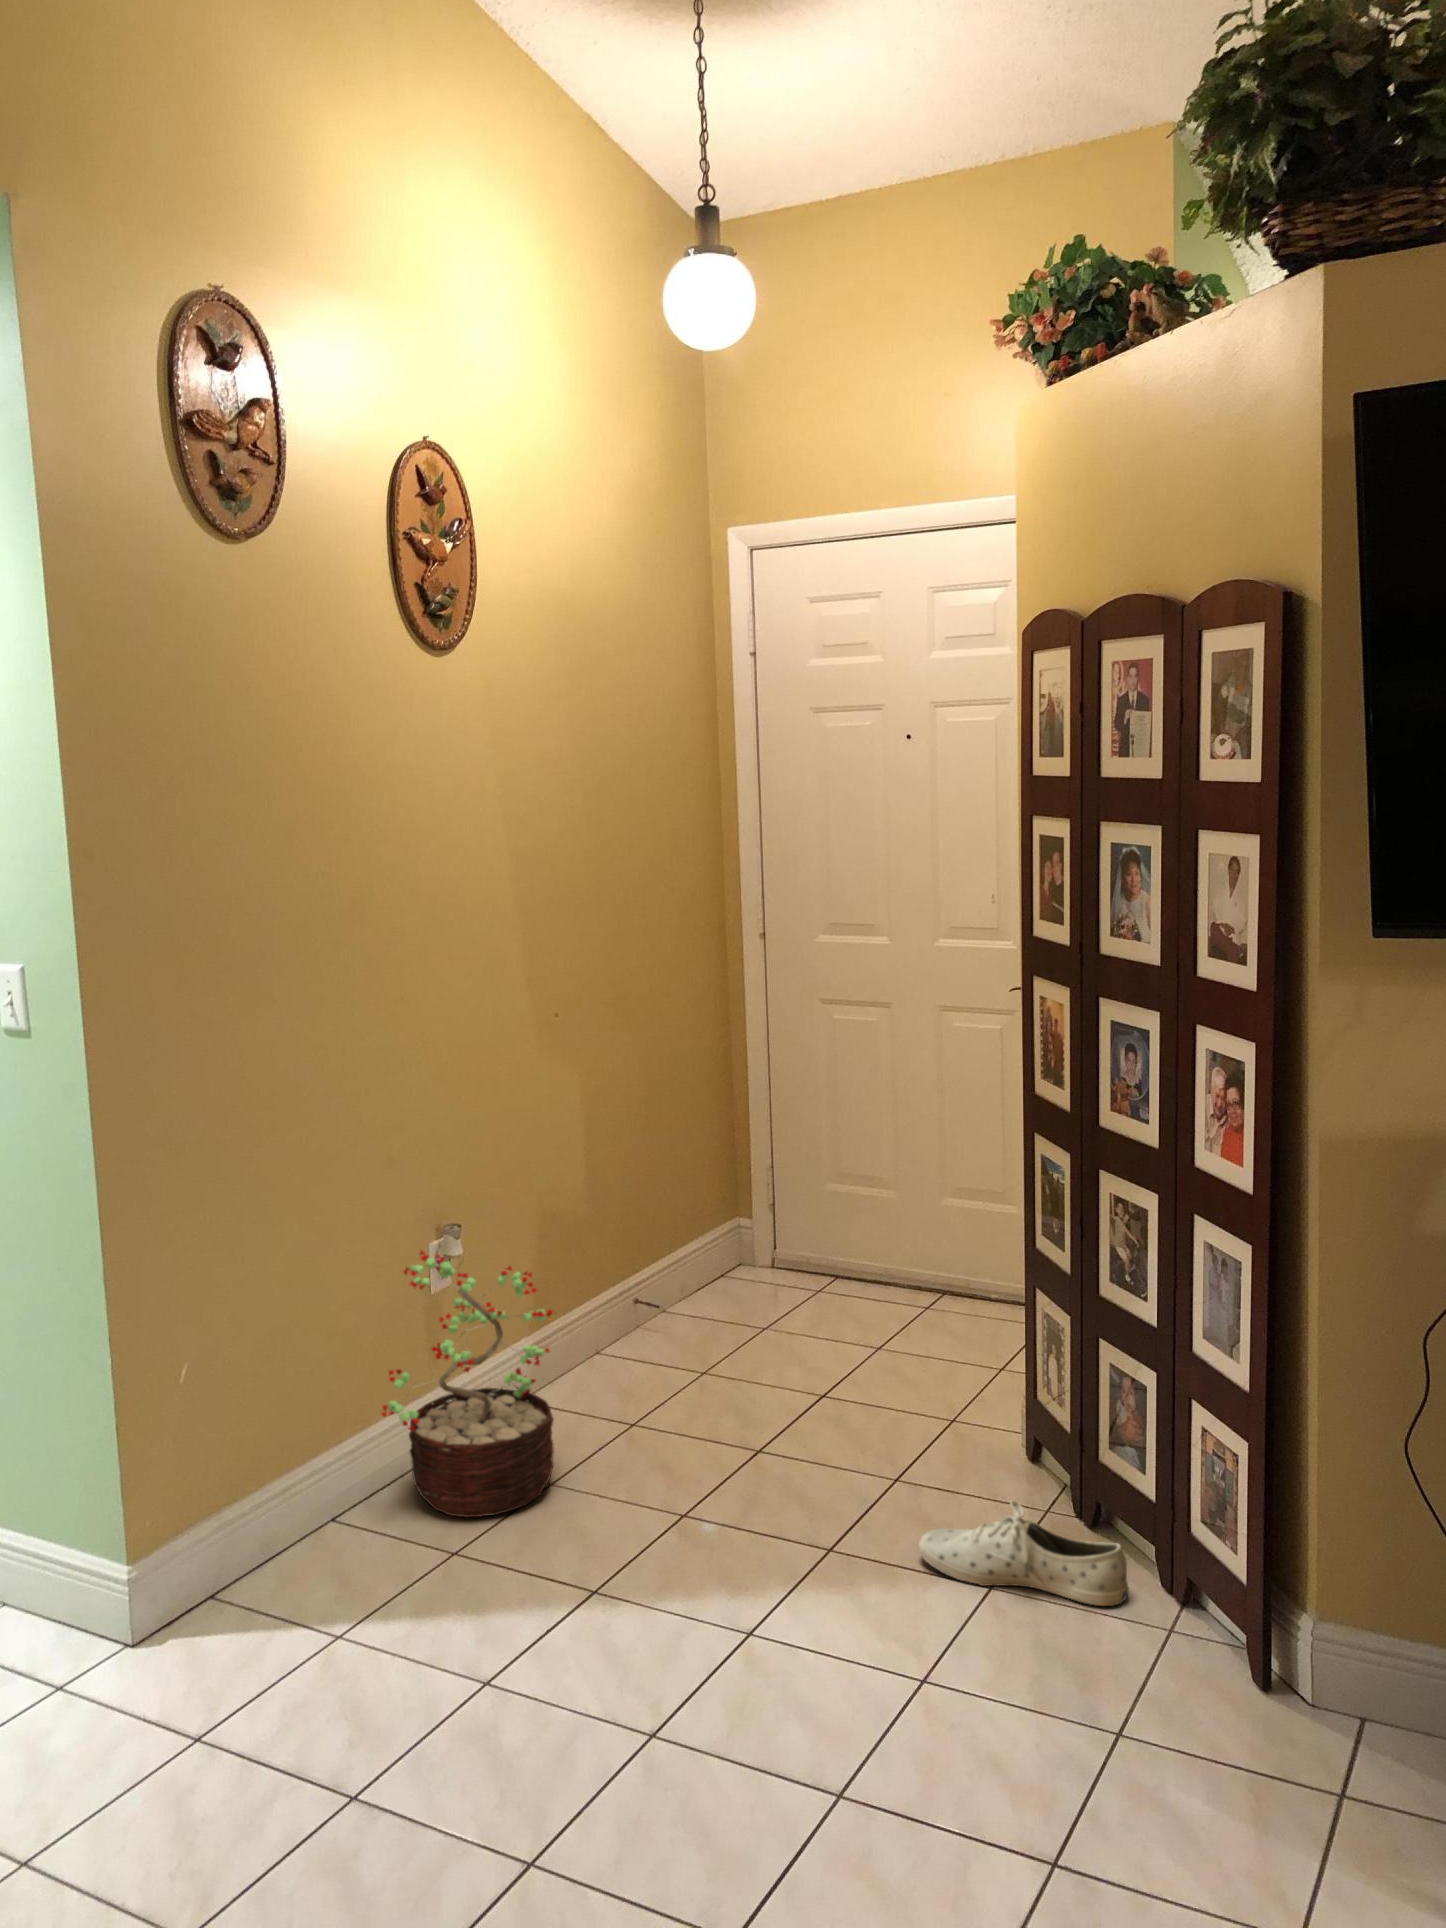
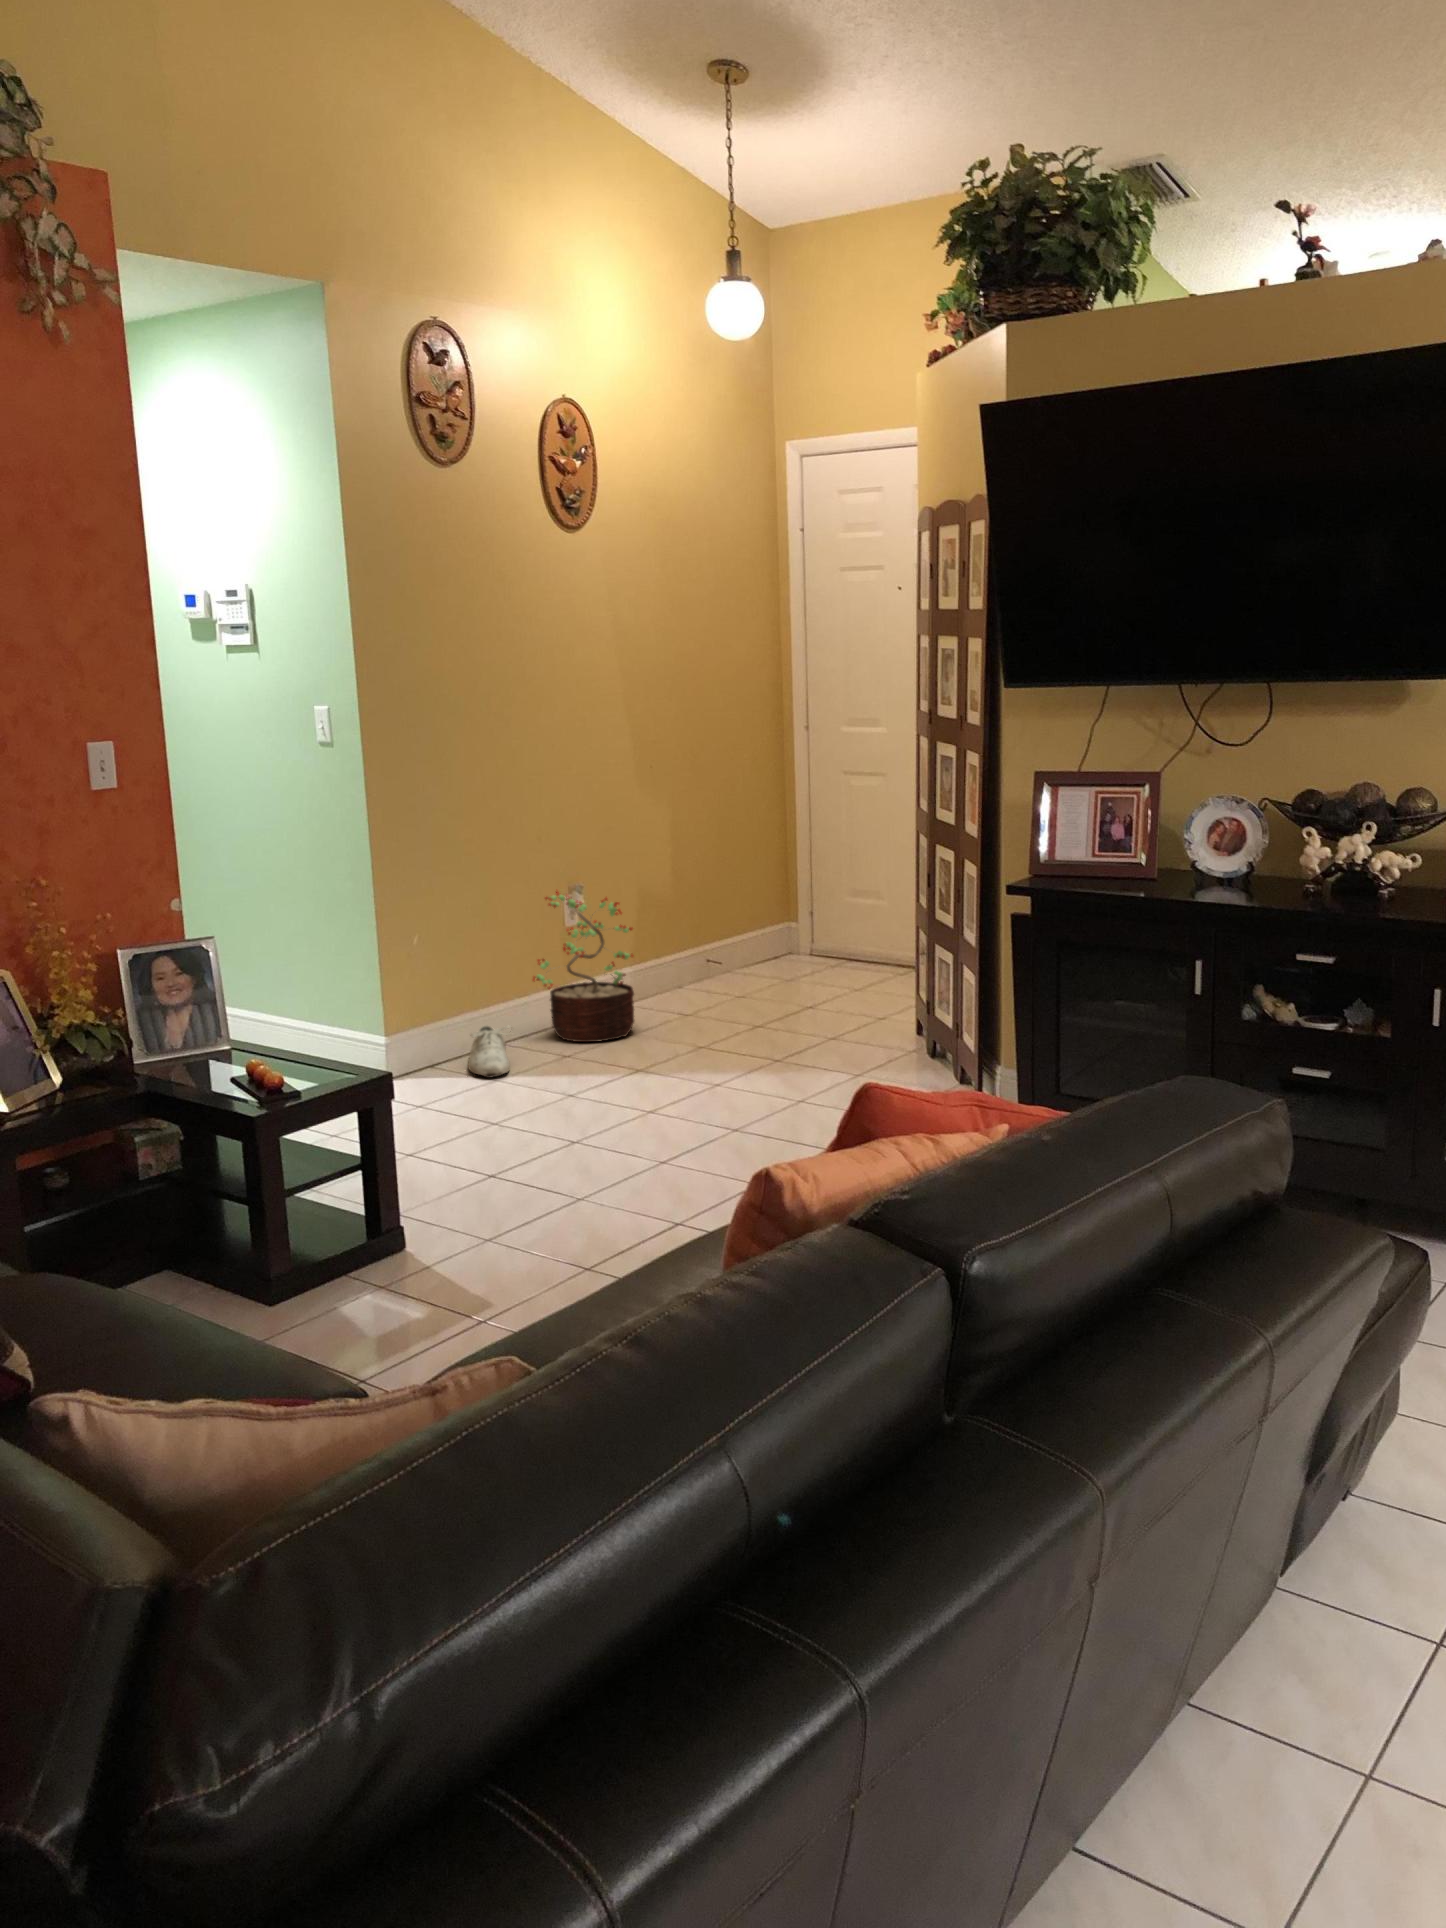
shoe: present [919,1501,1129,1606] -> present [468,1025,512,1078]

